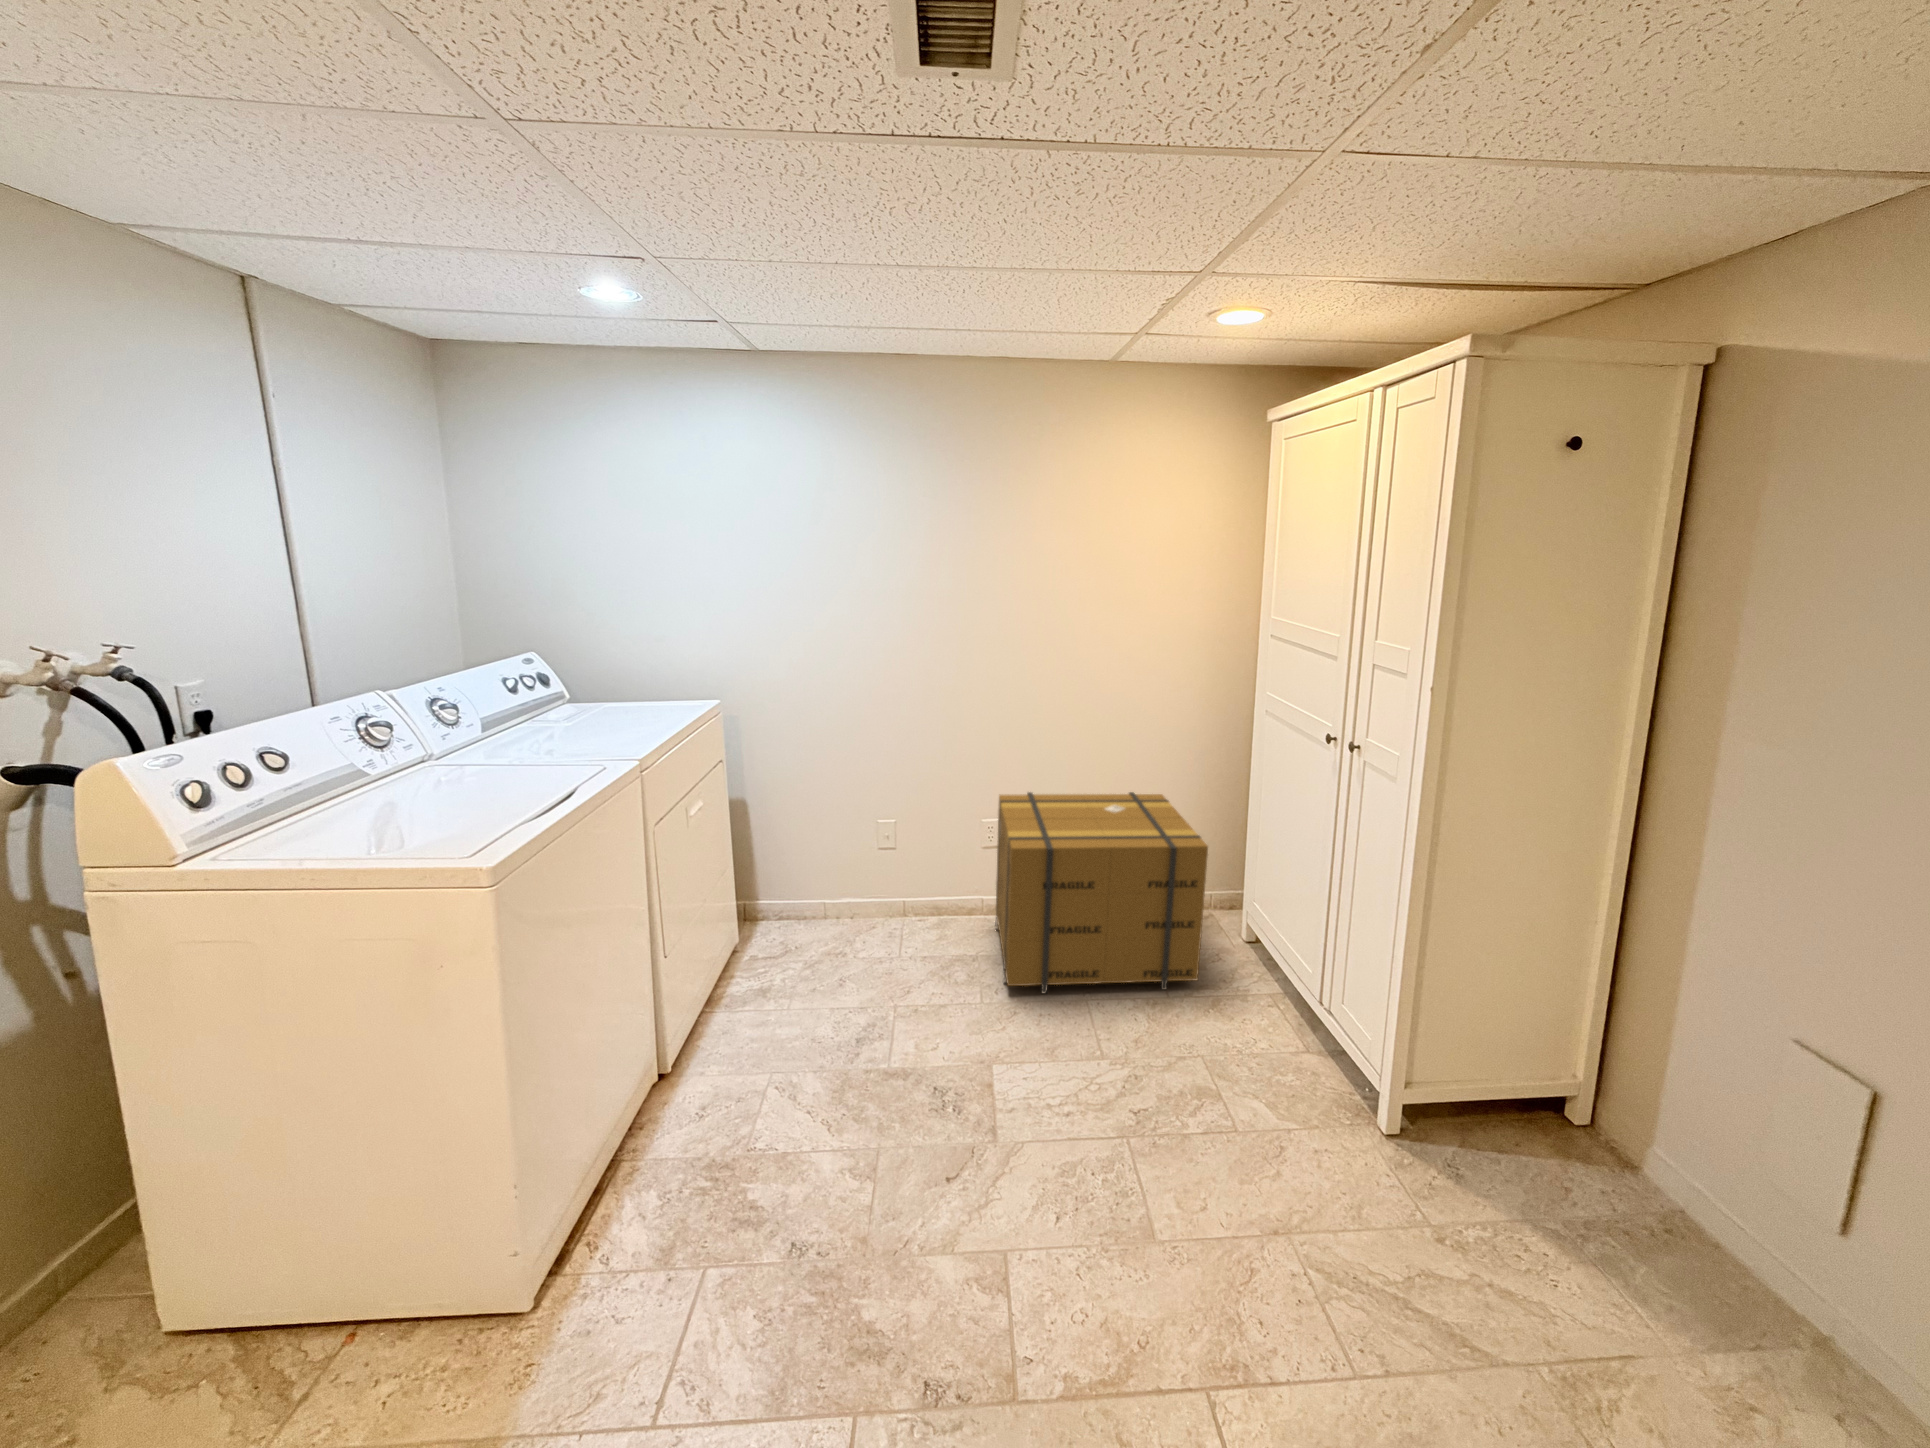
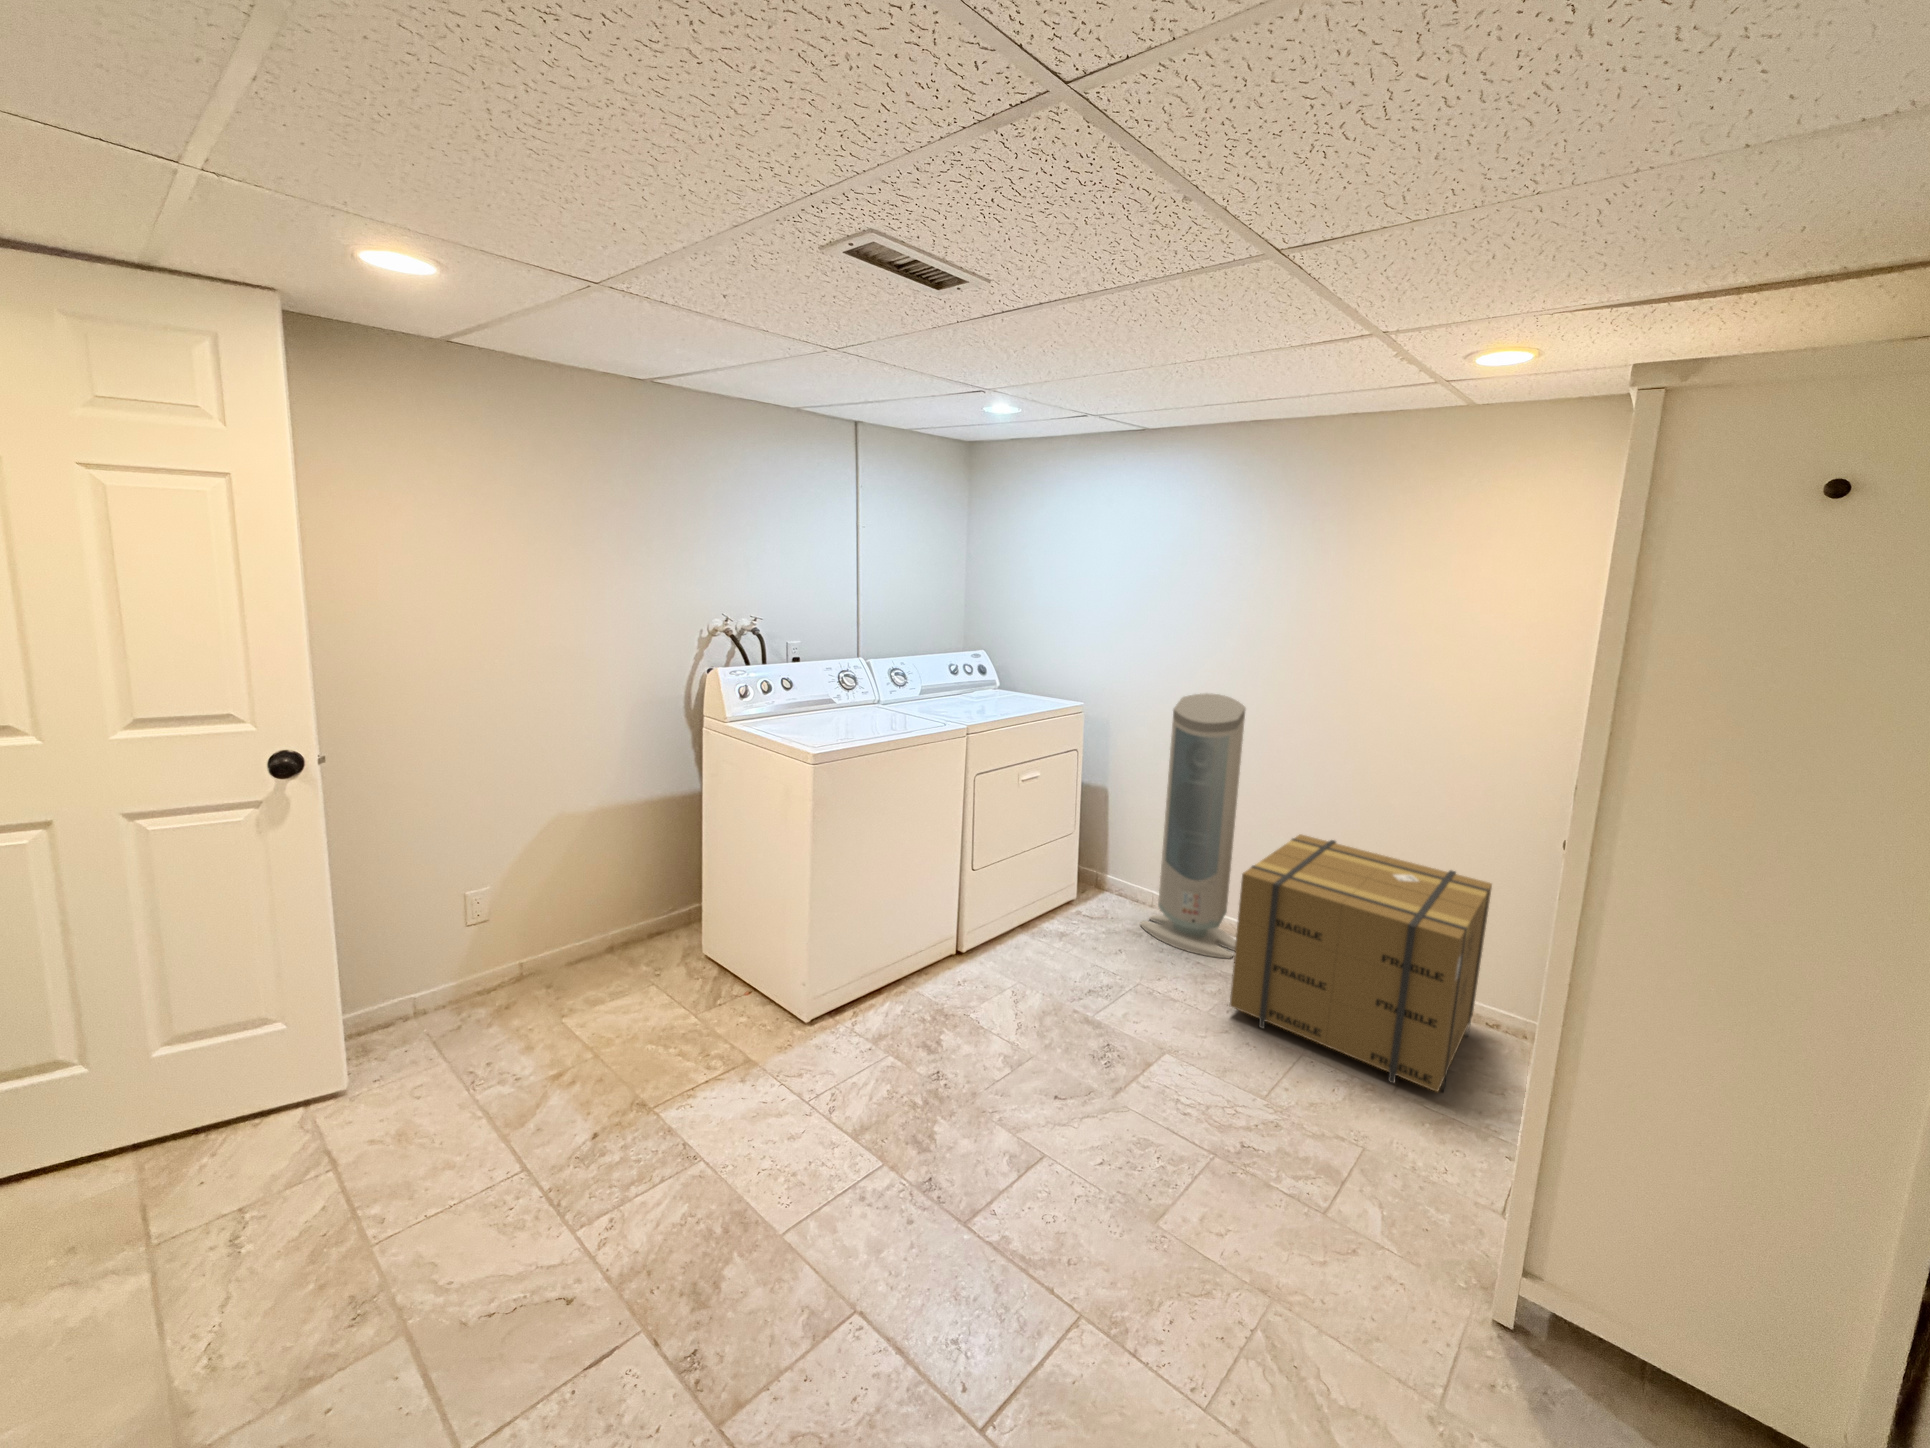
air purifier: none [843,668,954,951] -> present [1140,693,1245,959]

